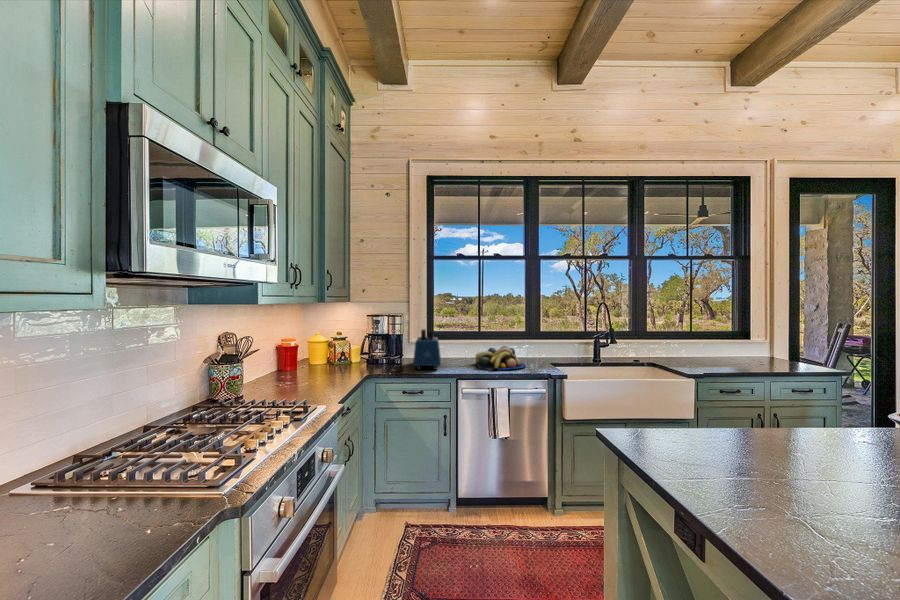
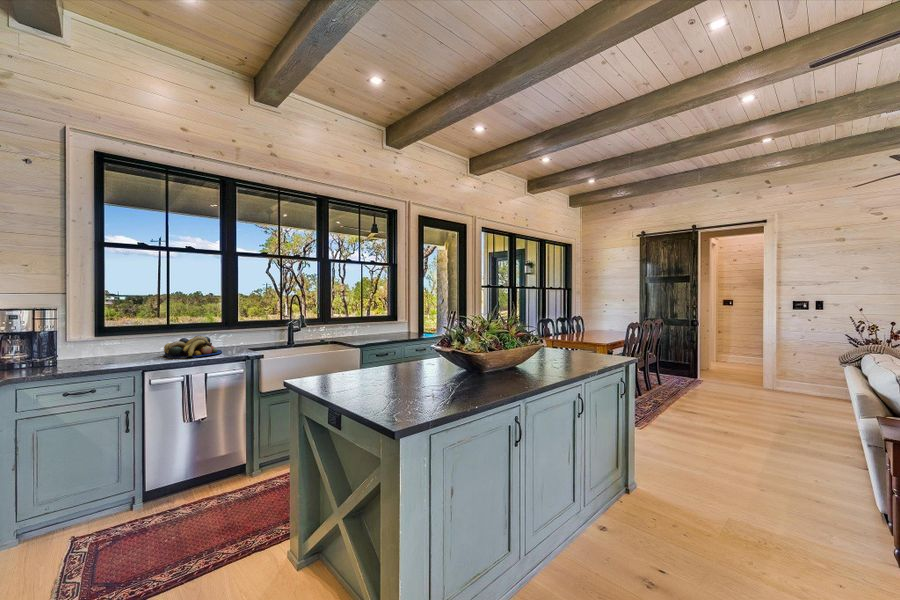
toaster: present [413,329,441,370] -> none [79,322,120,367]

